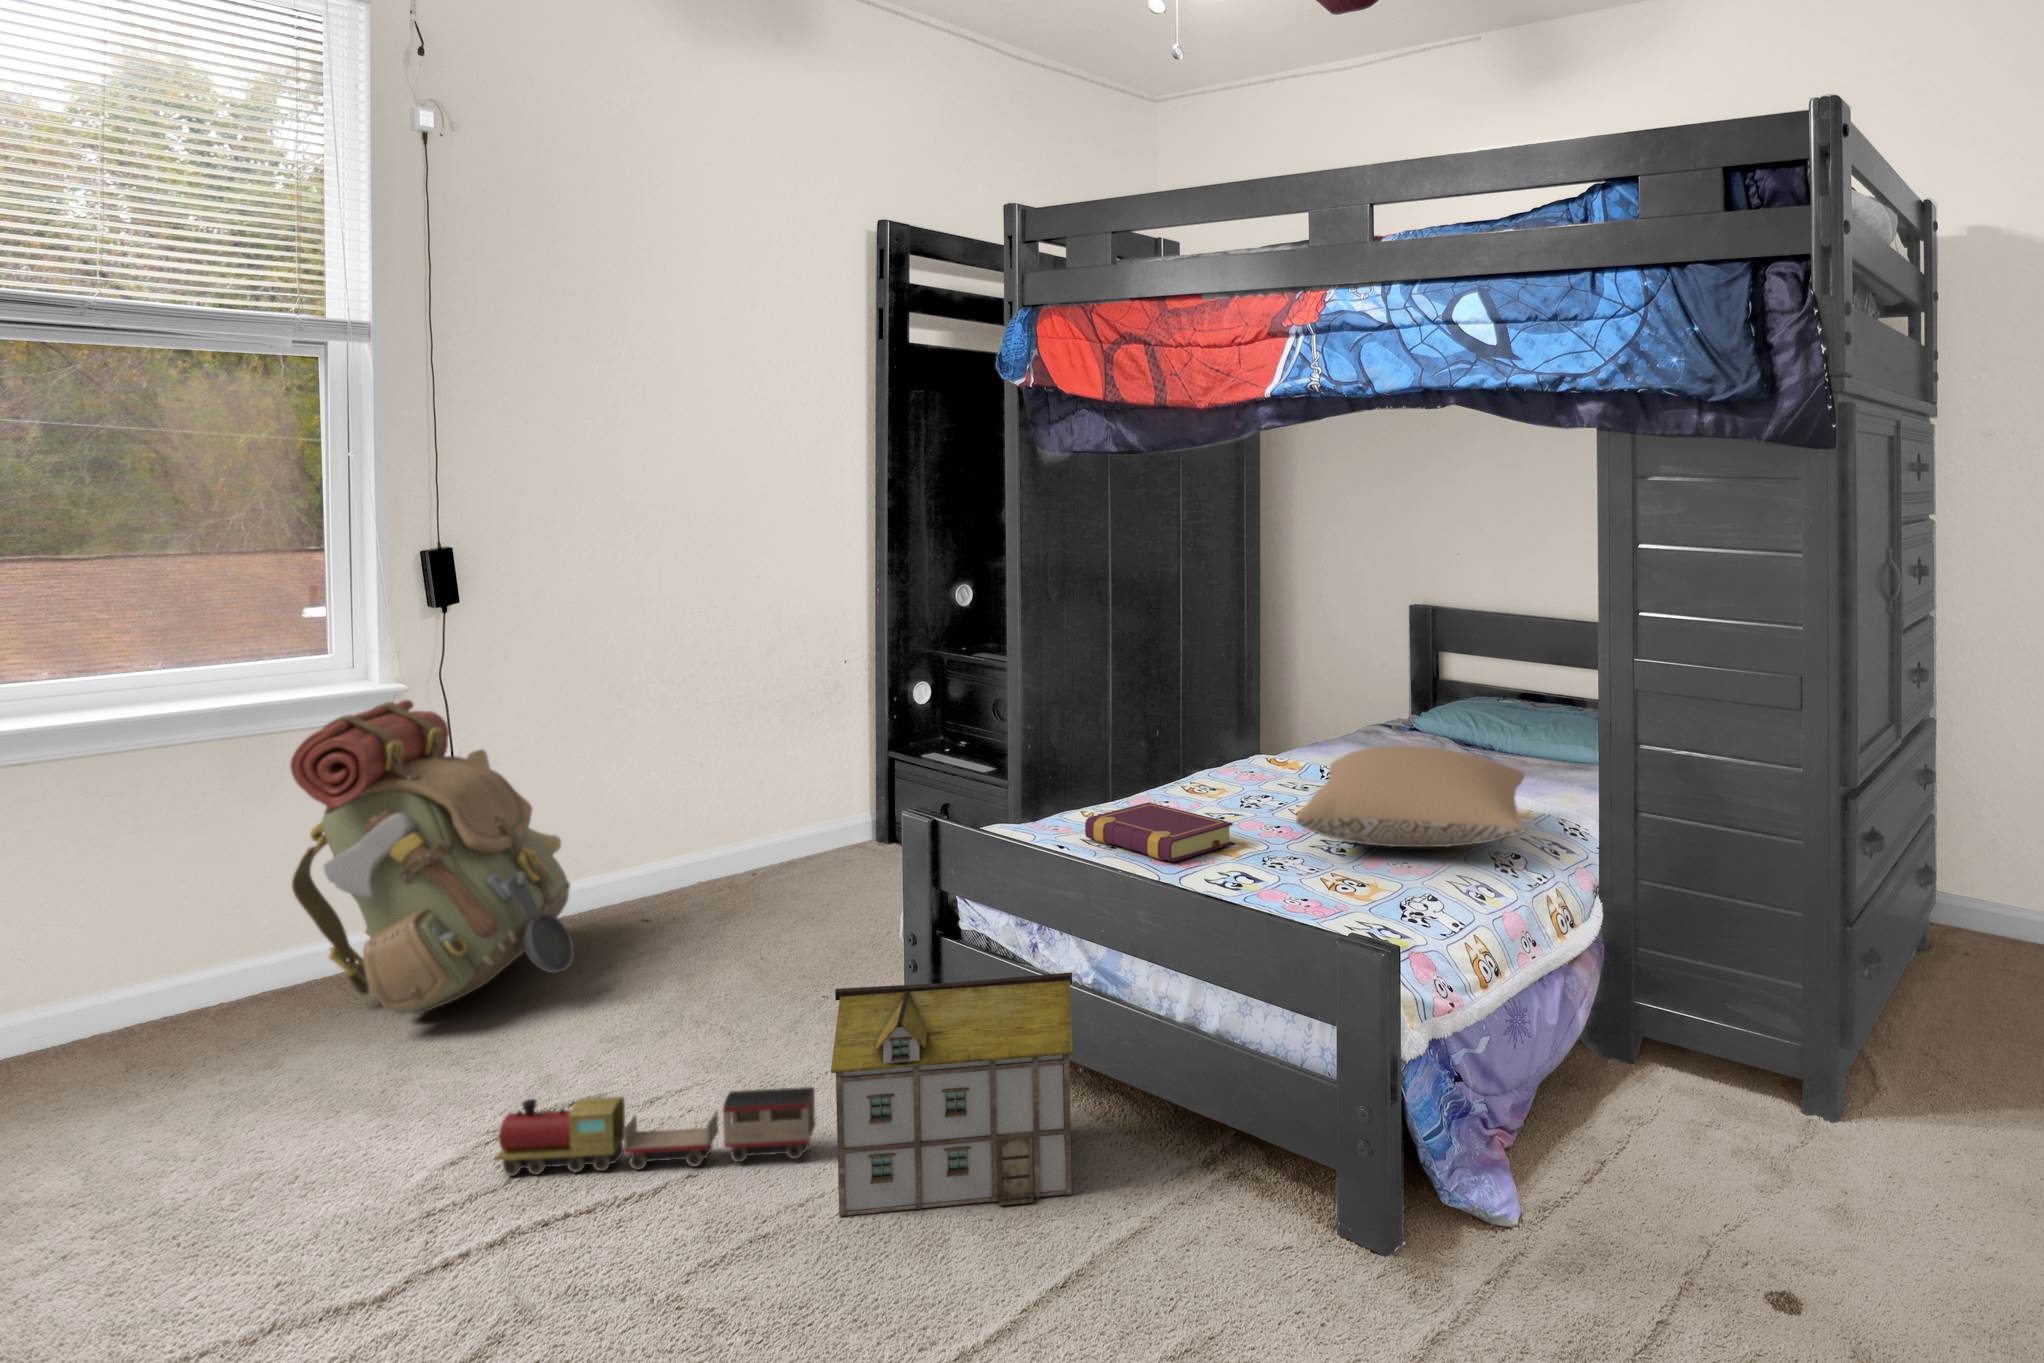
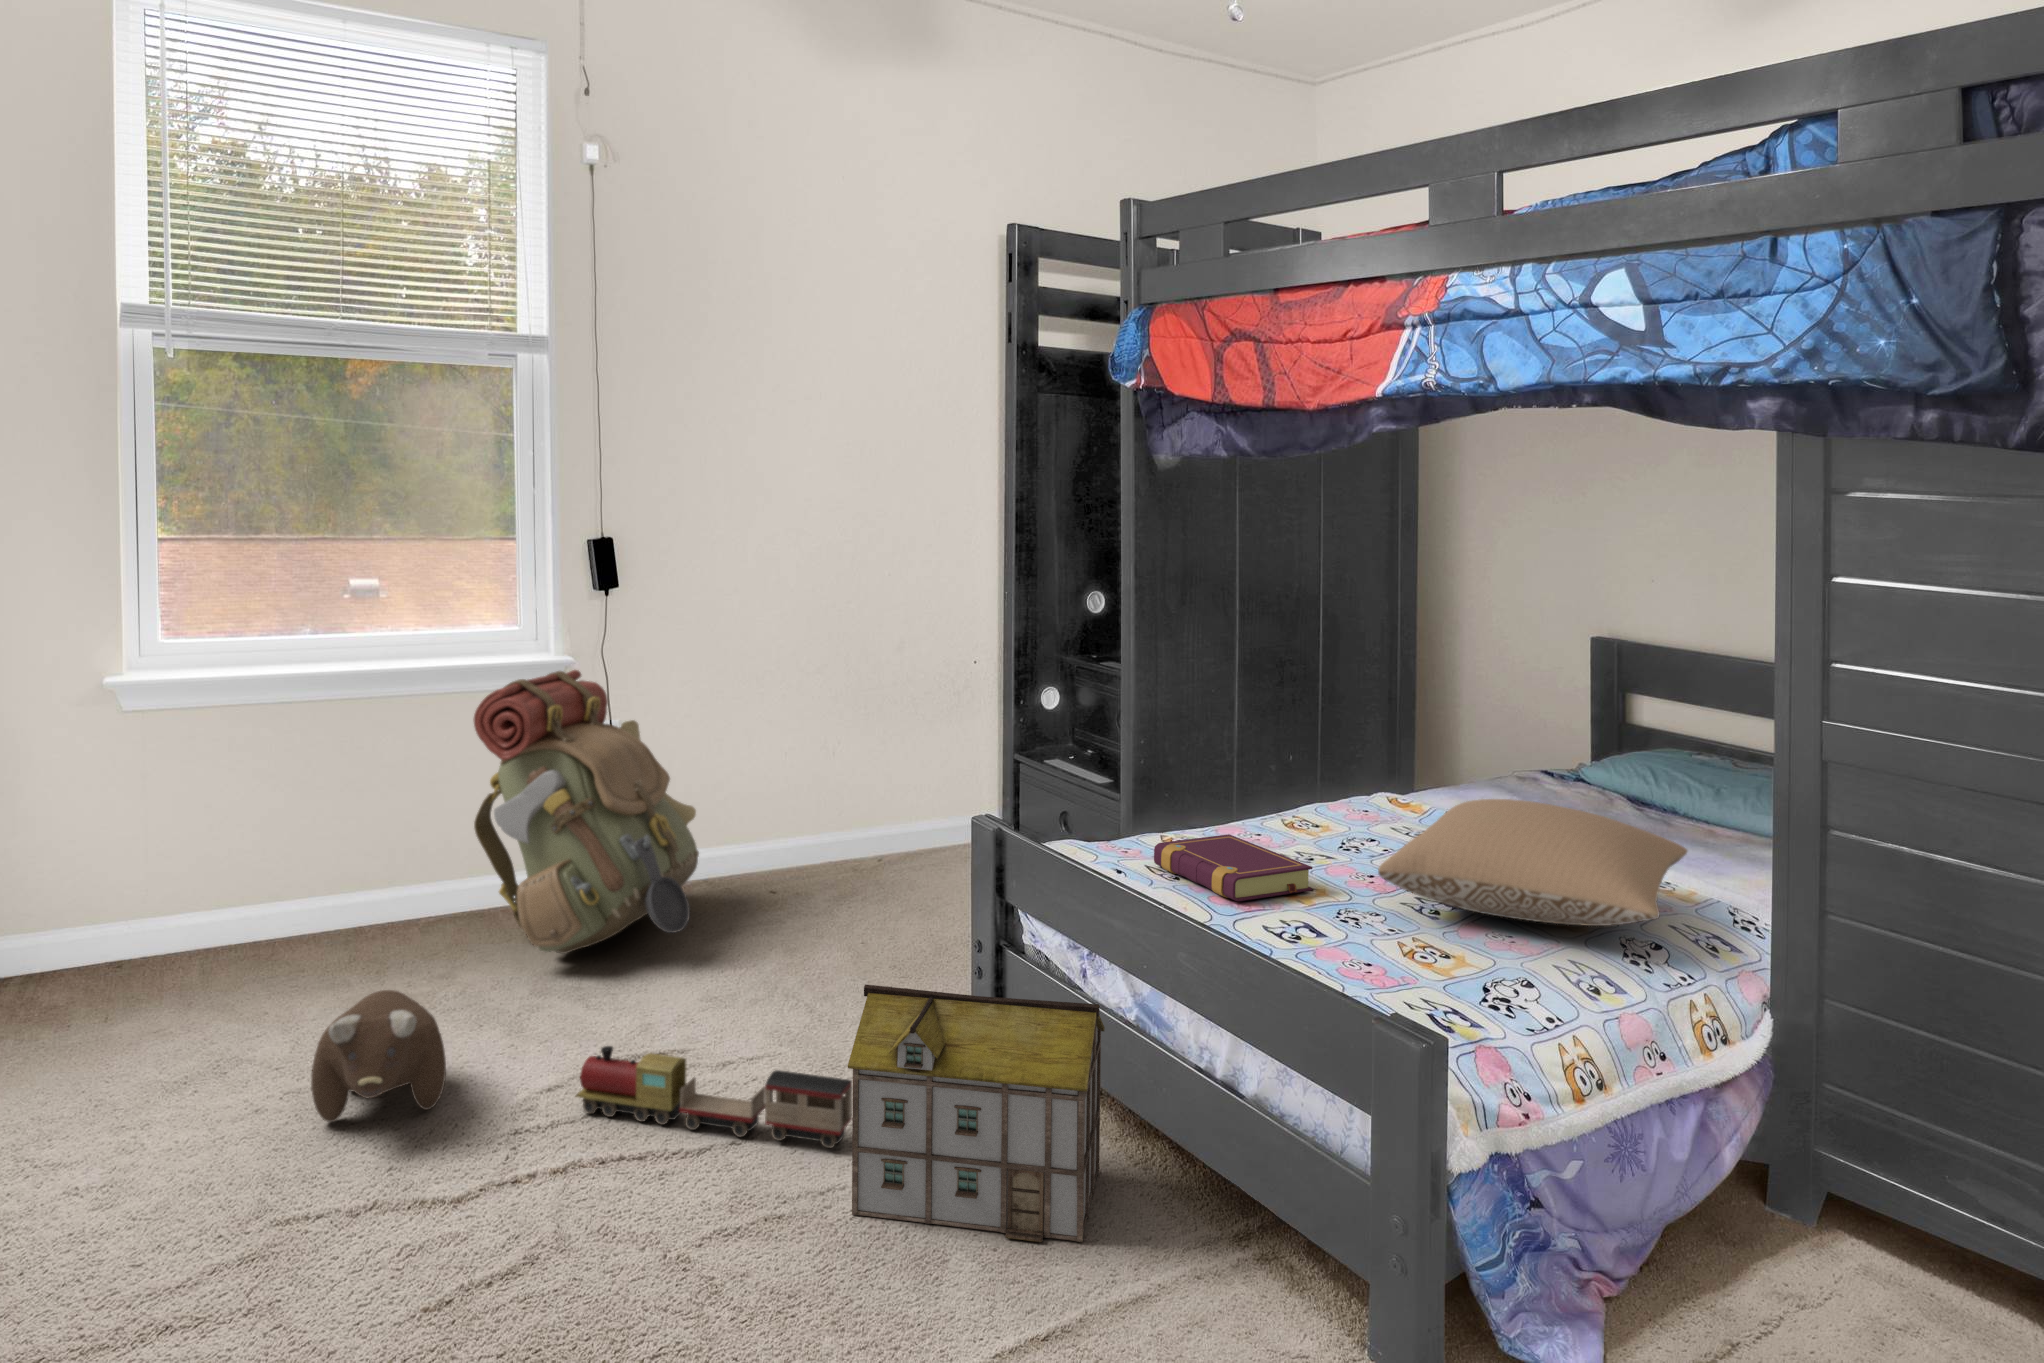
plush toy: none [149,1083,327,1247] -> present [311,990,446,1122]

